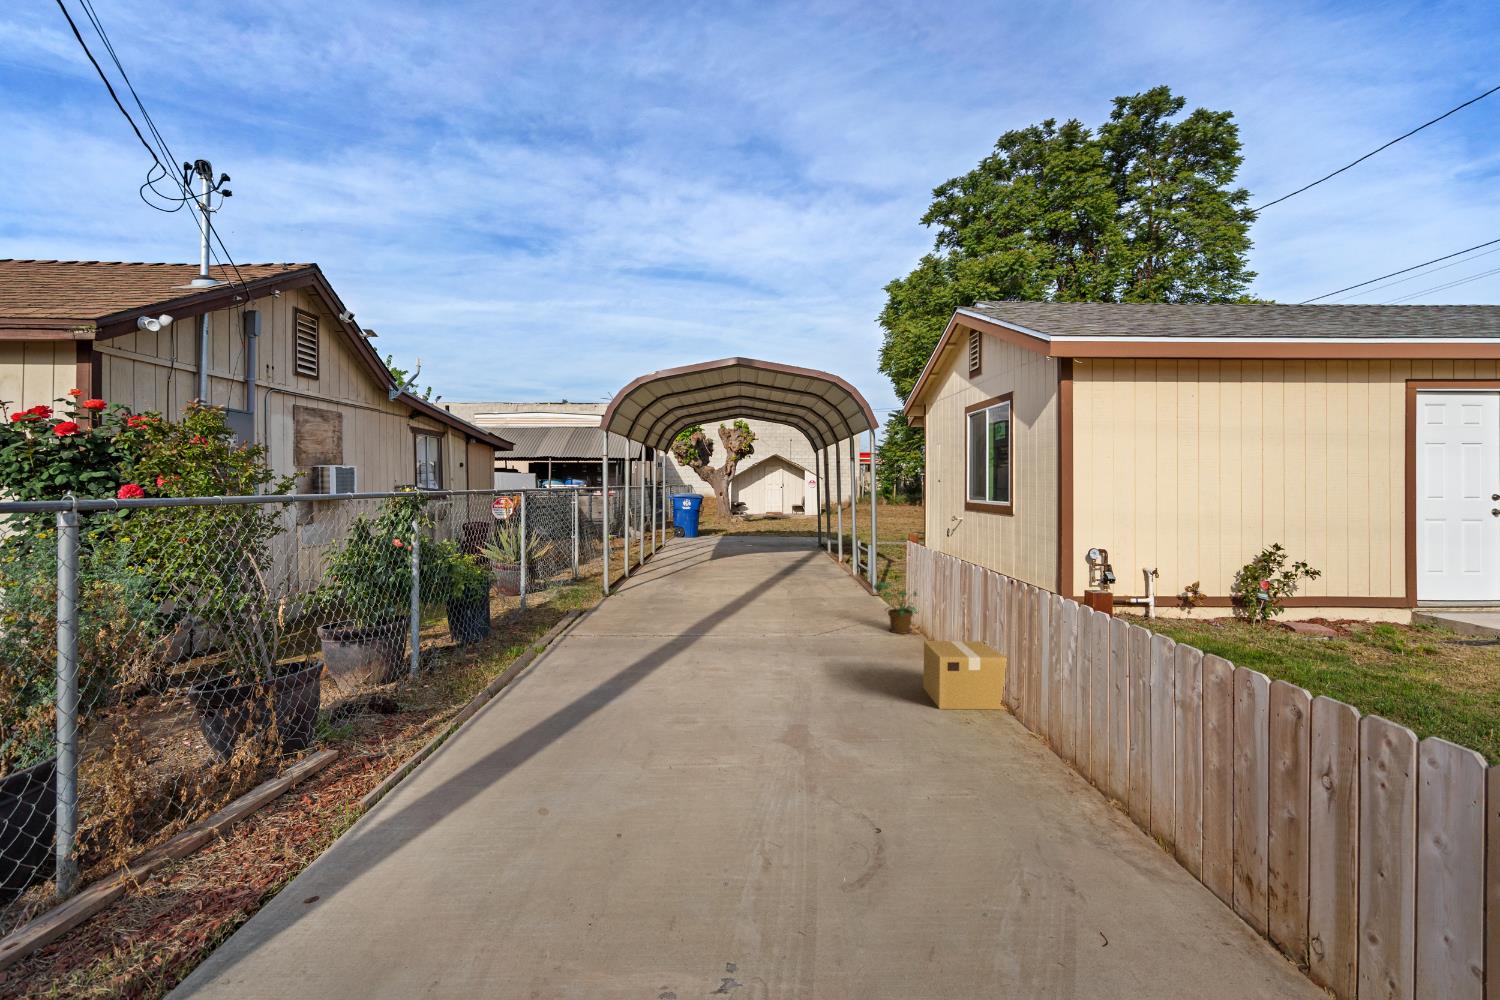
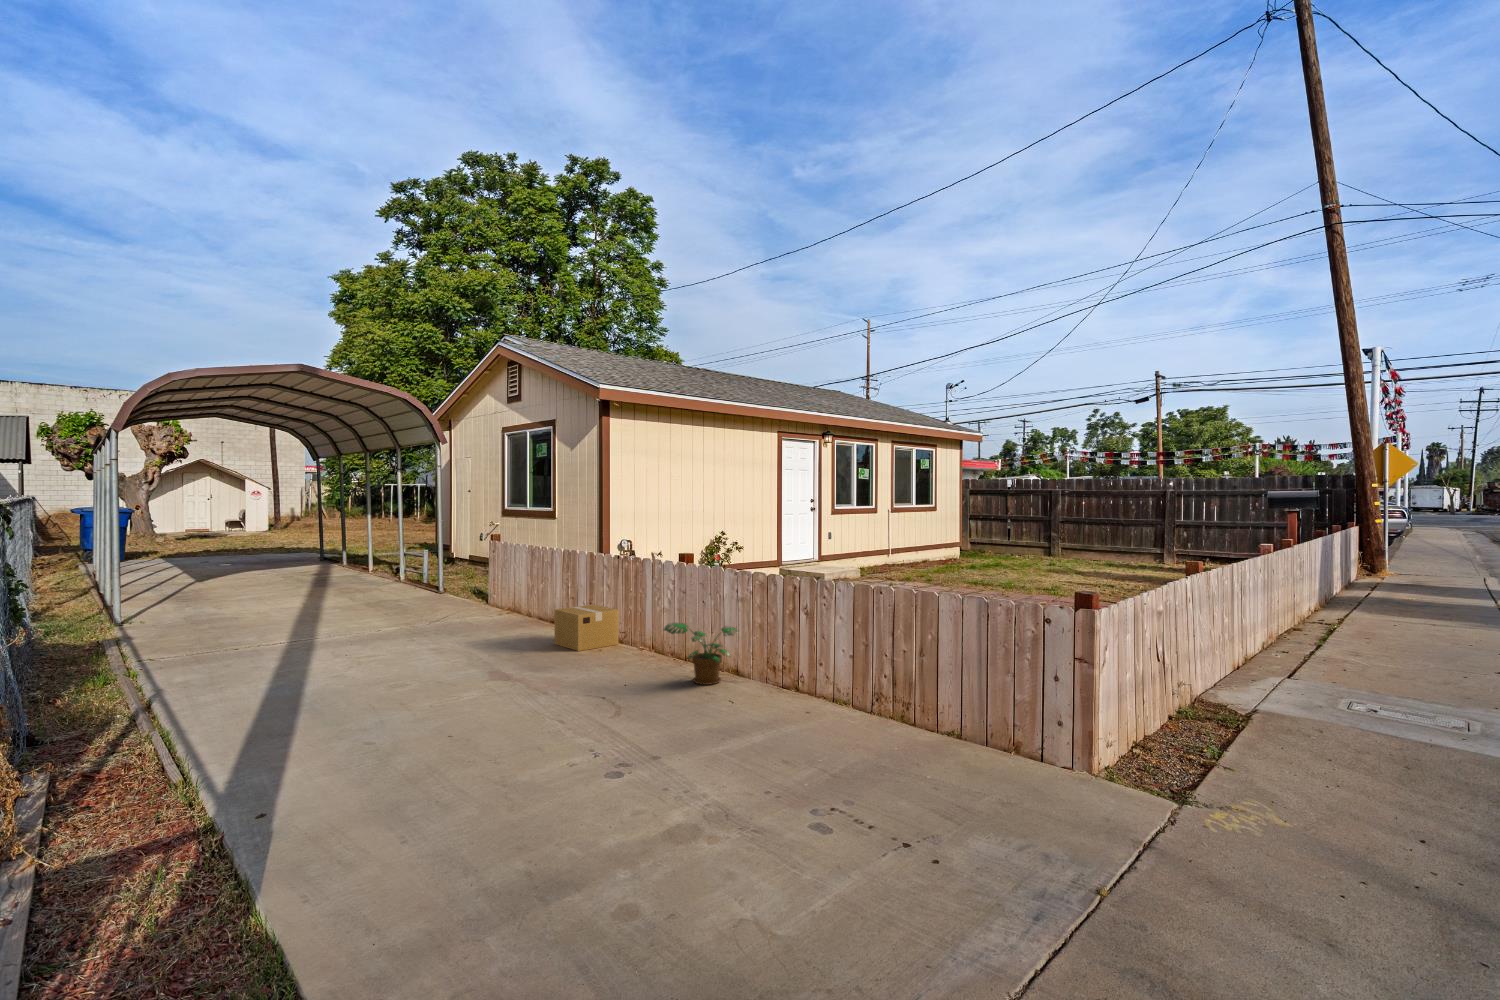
potted plant: present [873,582,919,634] -> present [664,623,737,685]

